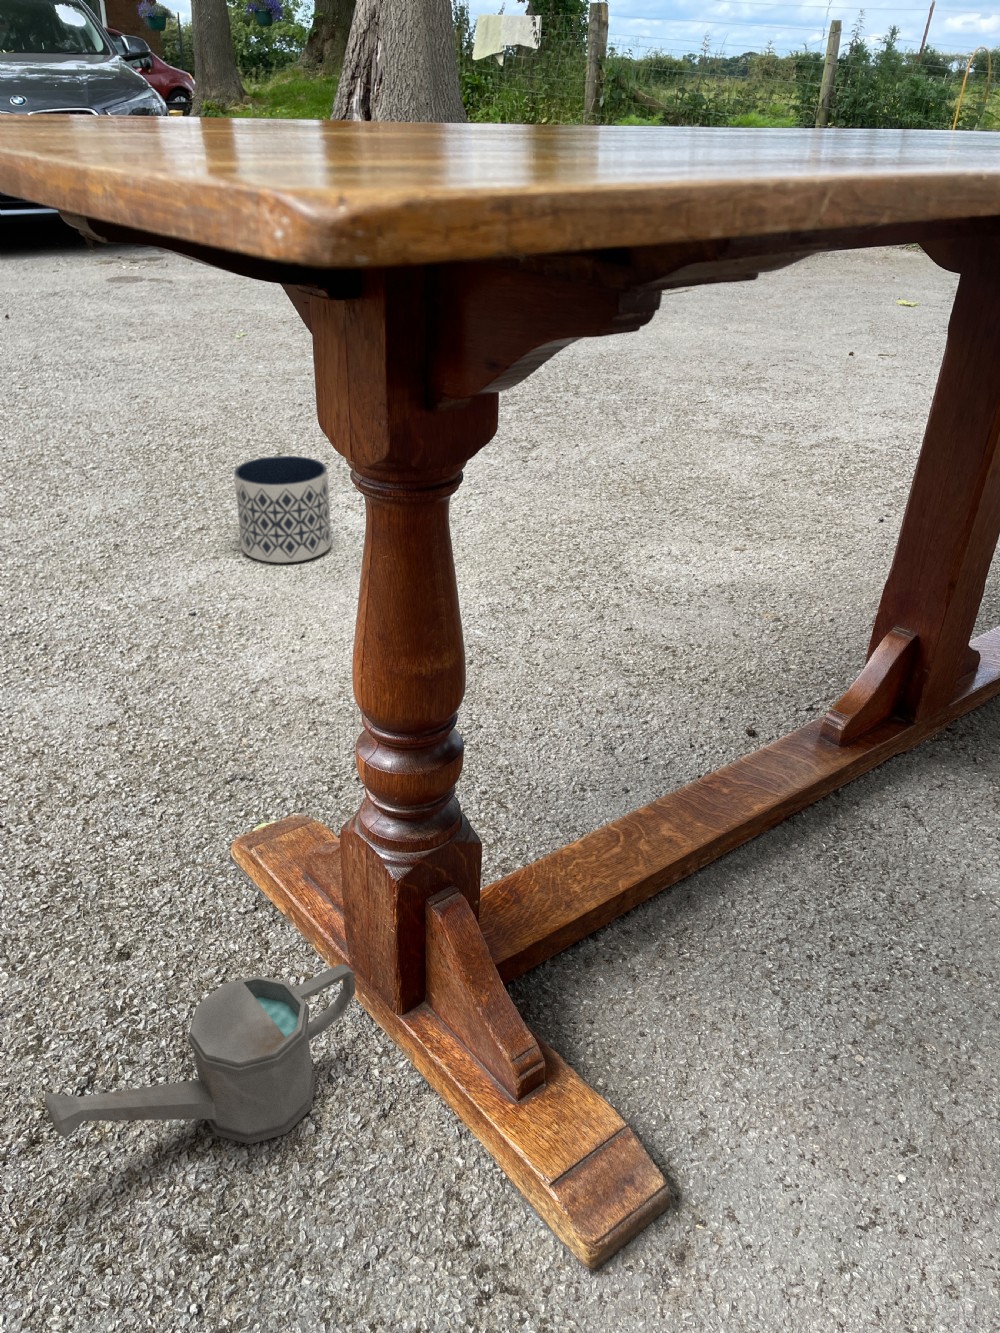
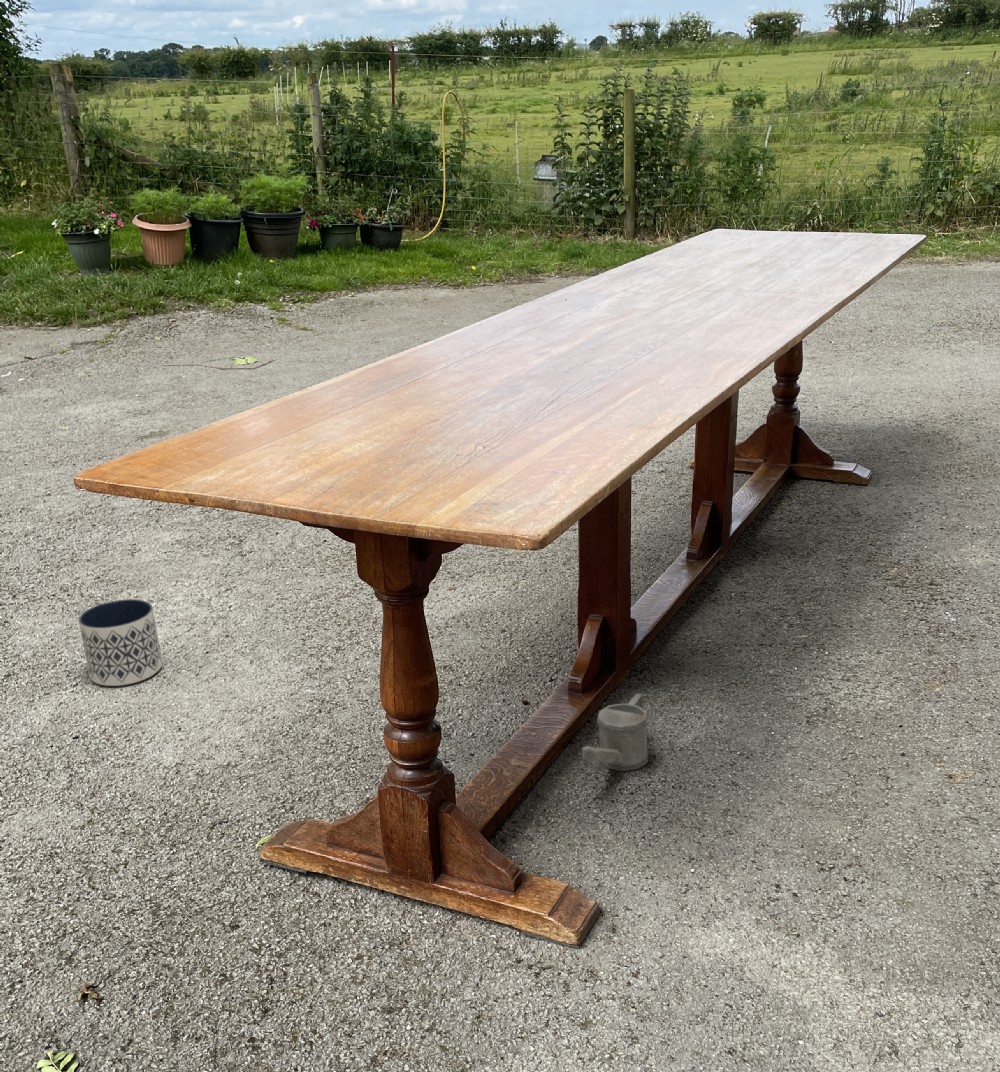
watering can: present [45,964,355,1144] -> present [582,694,648,771]

